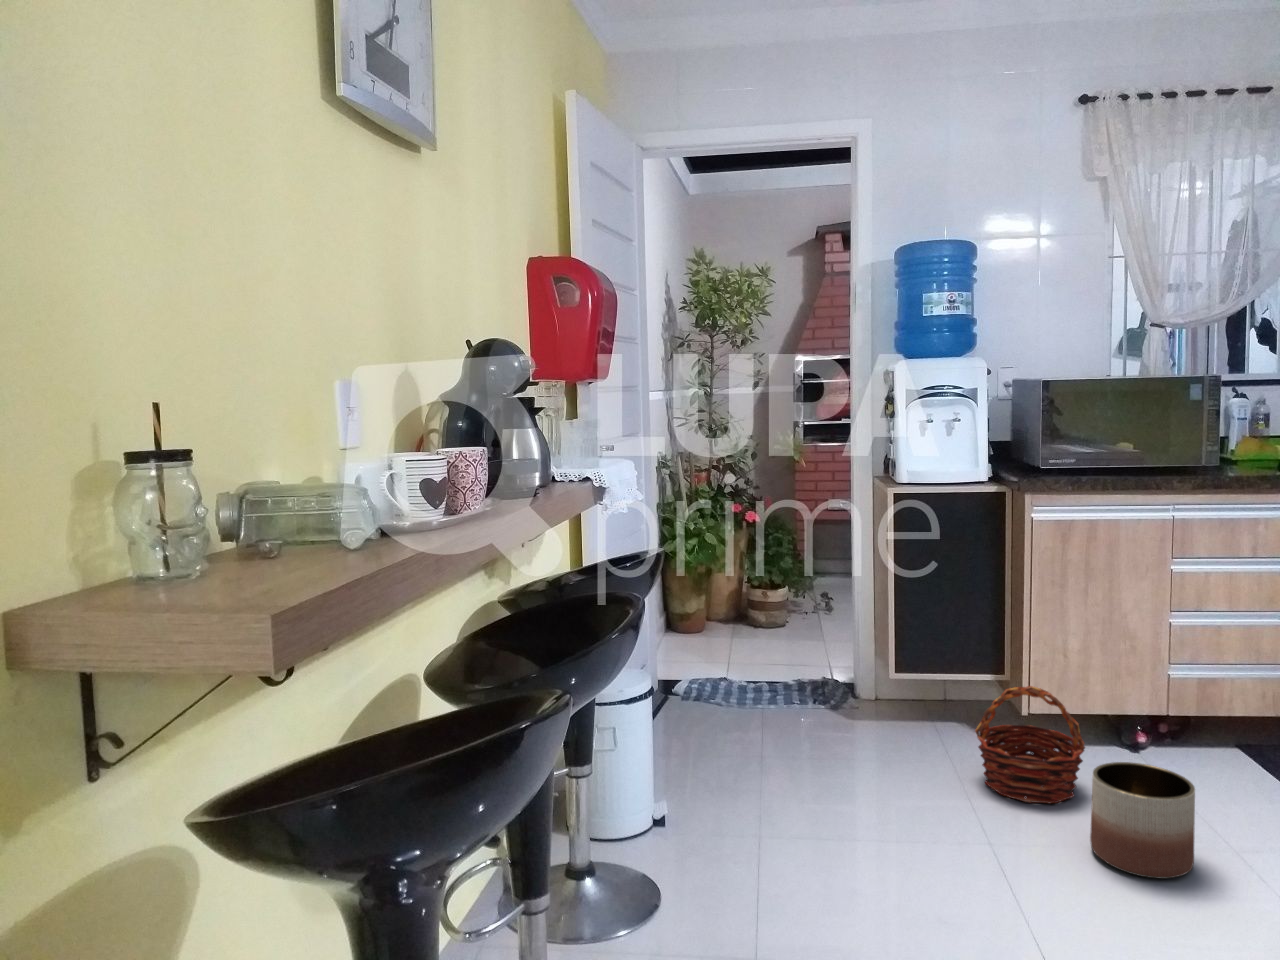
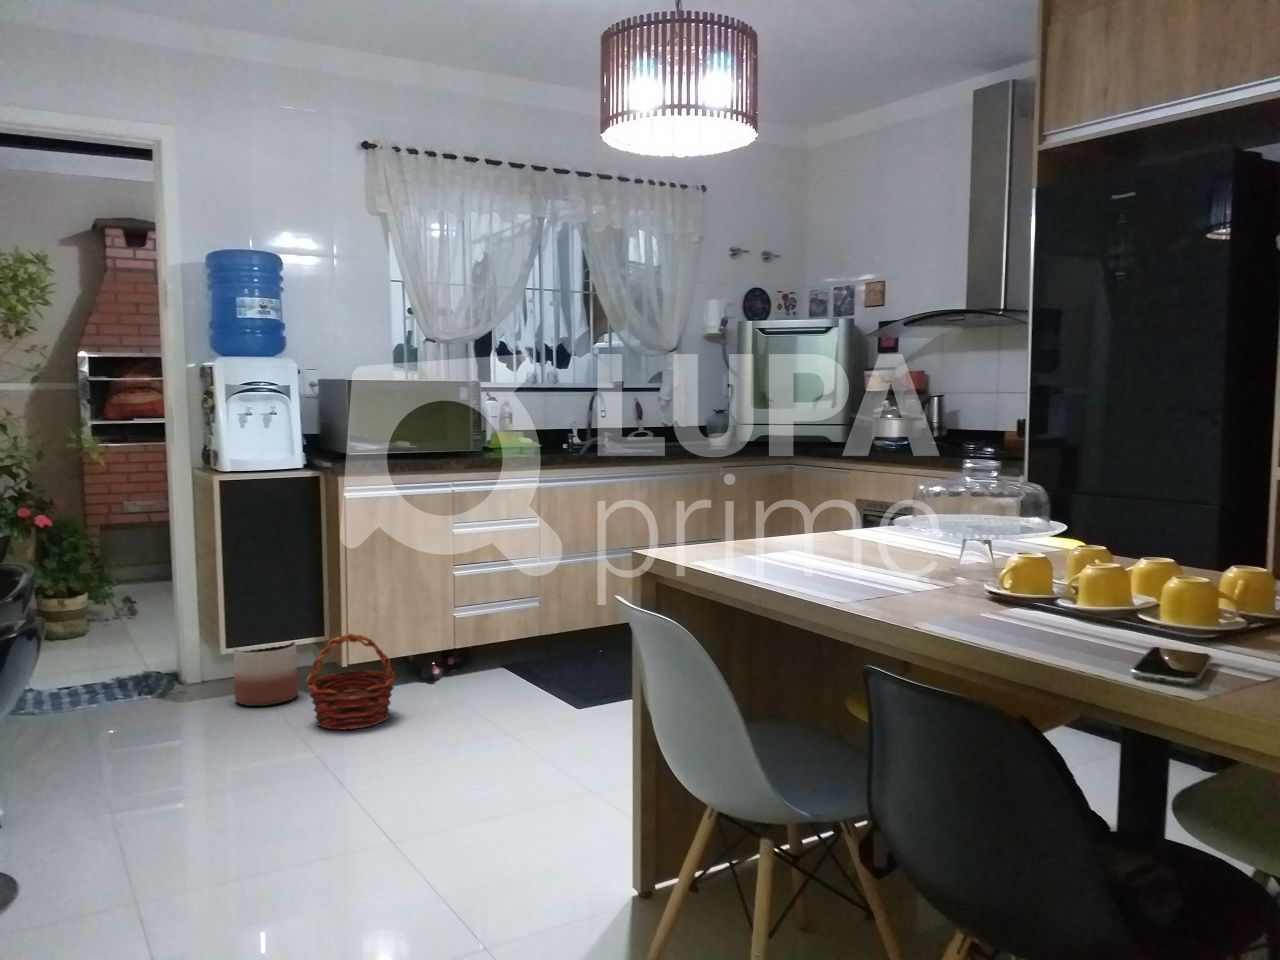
planter: present [1090,762,1195,879] -> present [234,642,298,706]

